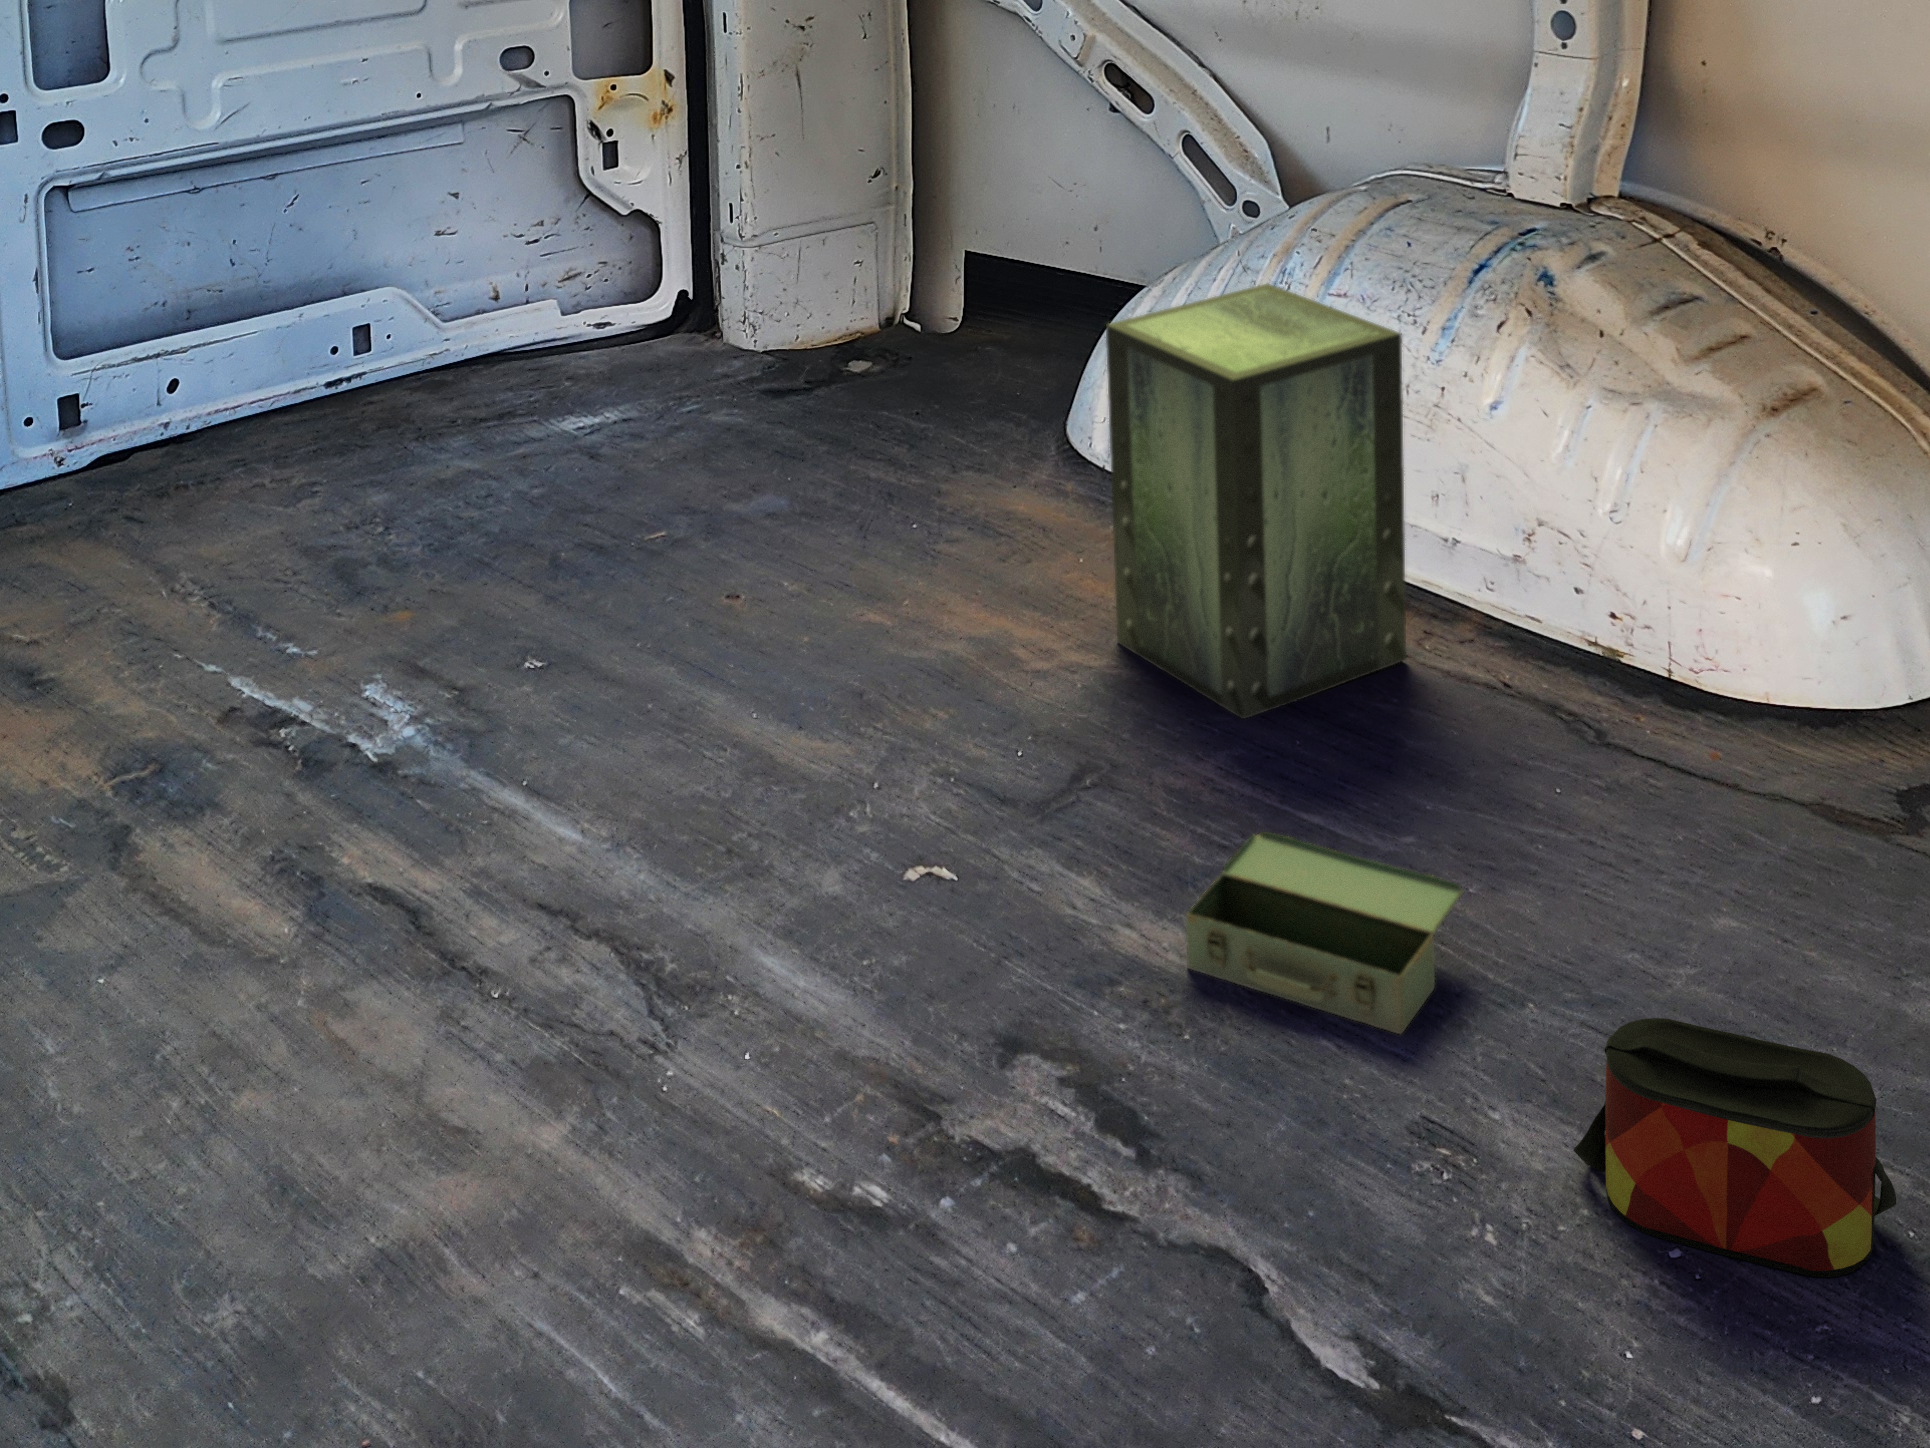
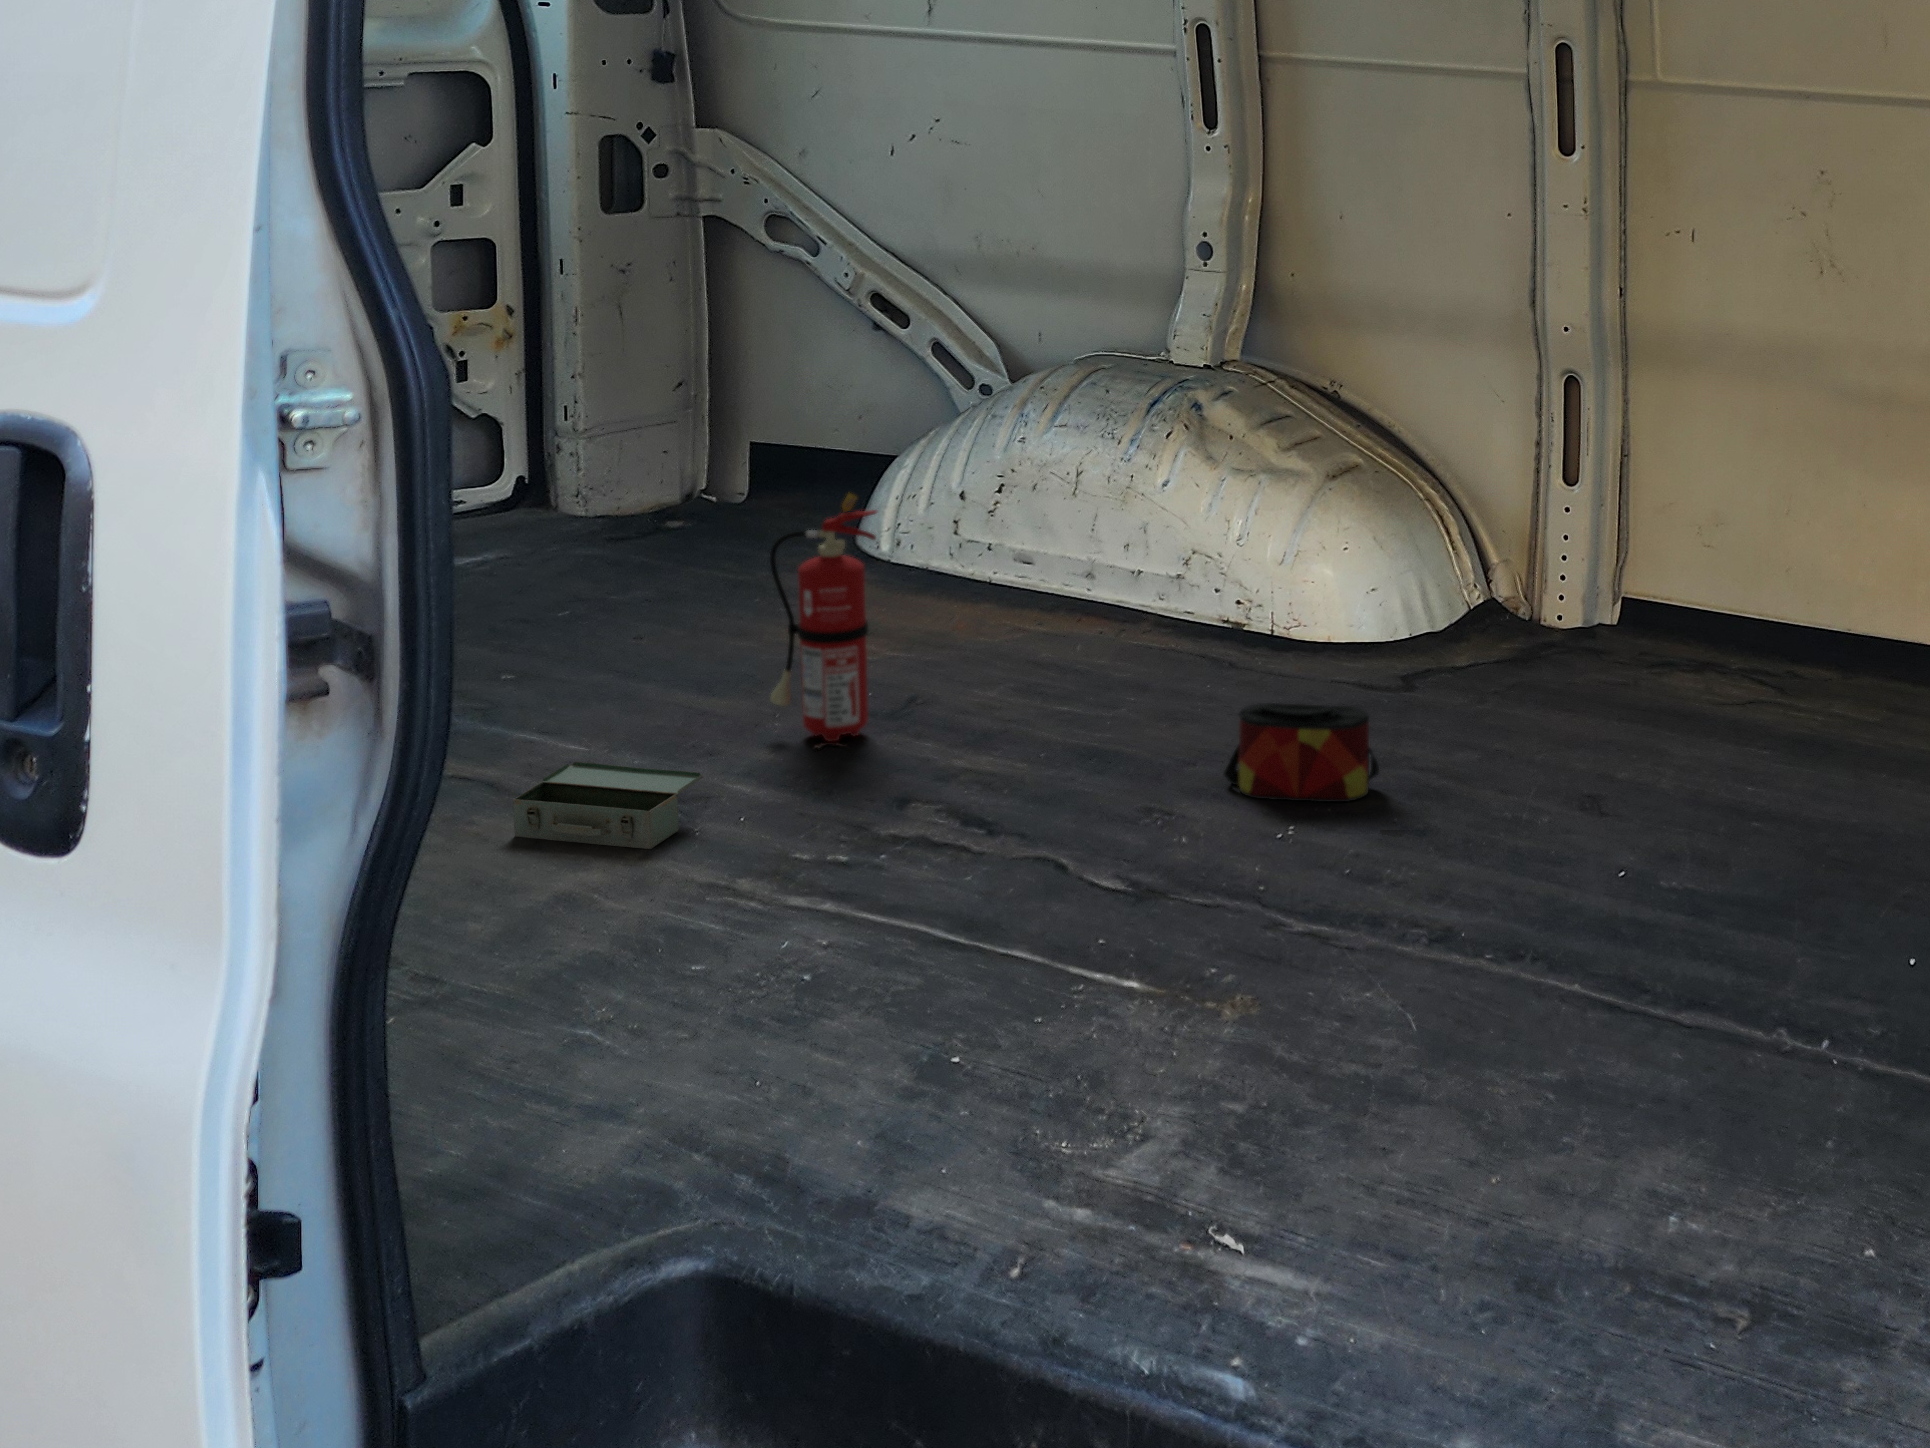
storage box: present [1106,284,1406,719] -> none [918,411,1111,667]
fire extinguisher: none [812,507,980,918] -> present [770,494,877,742]
toolbox: present [1186,831,1463,1034] -> present [513,762,703,849]

